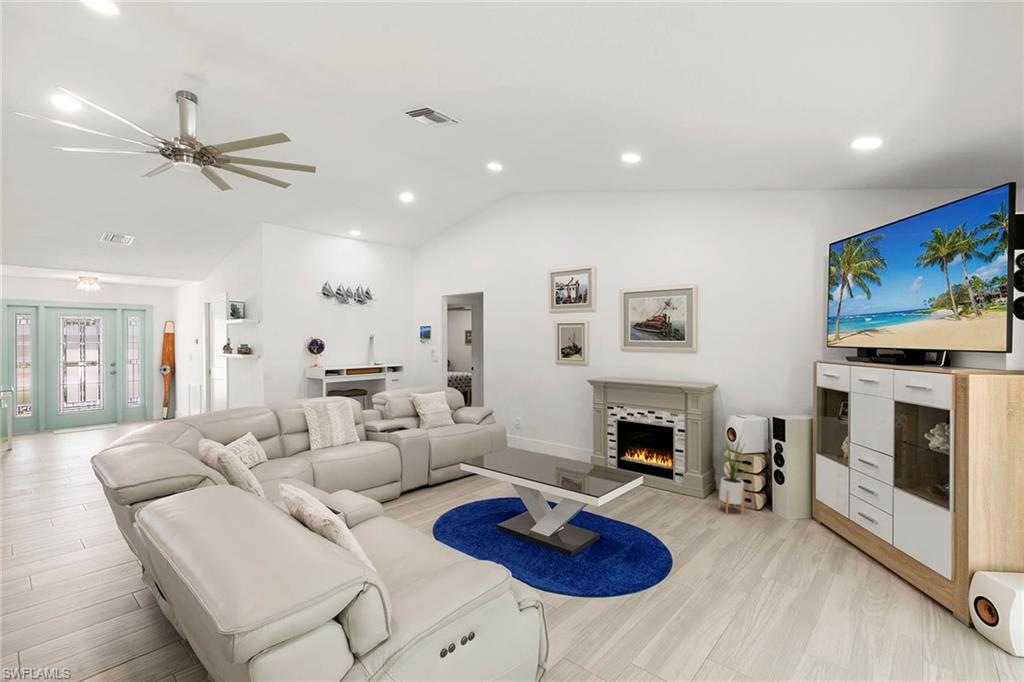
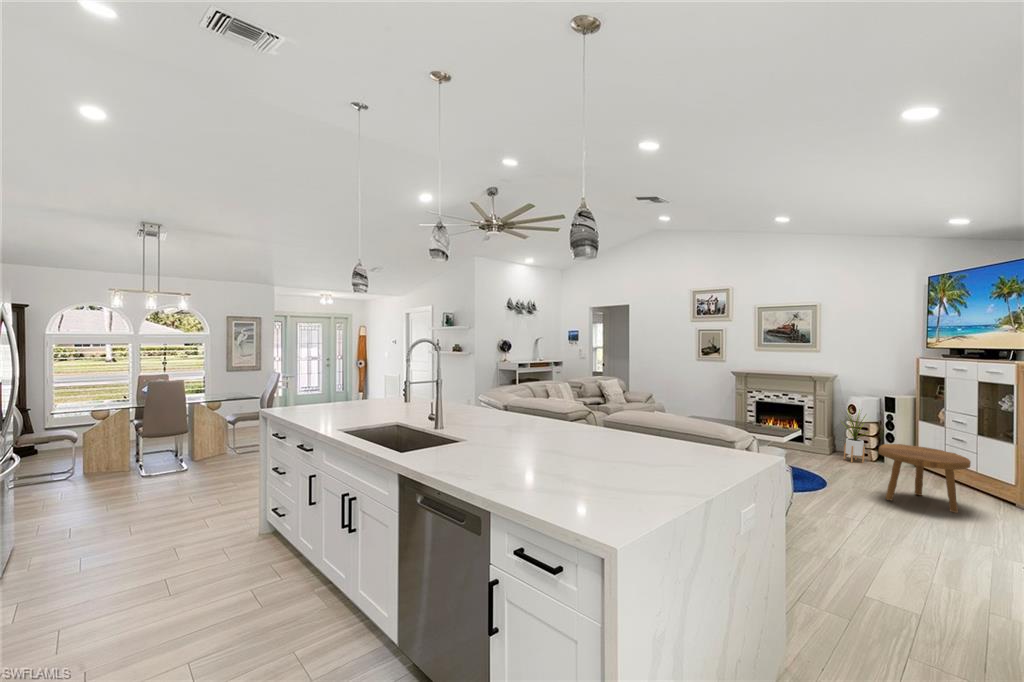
footstool: none [736,505,878,643] -> present [879,444,971,513]

